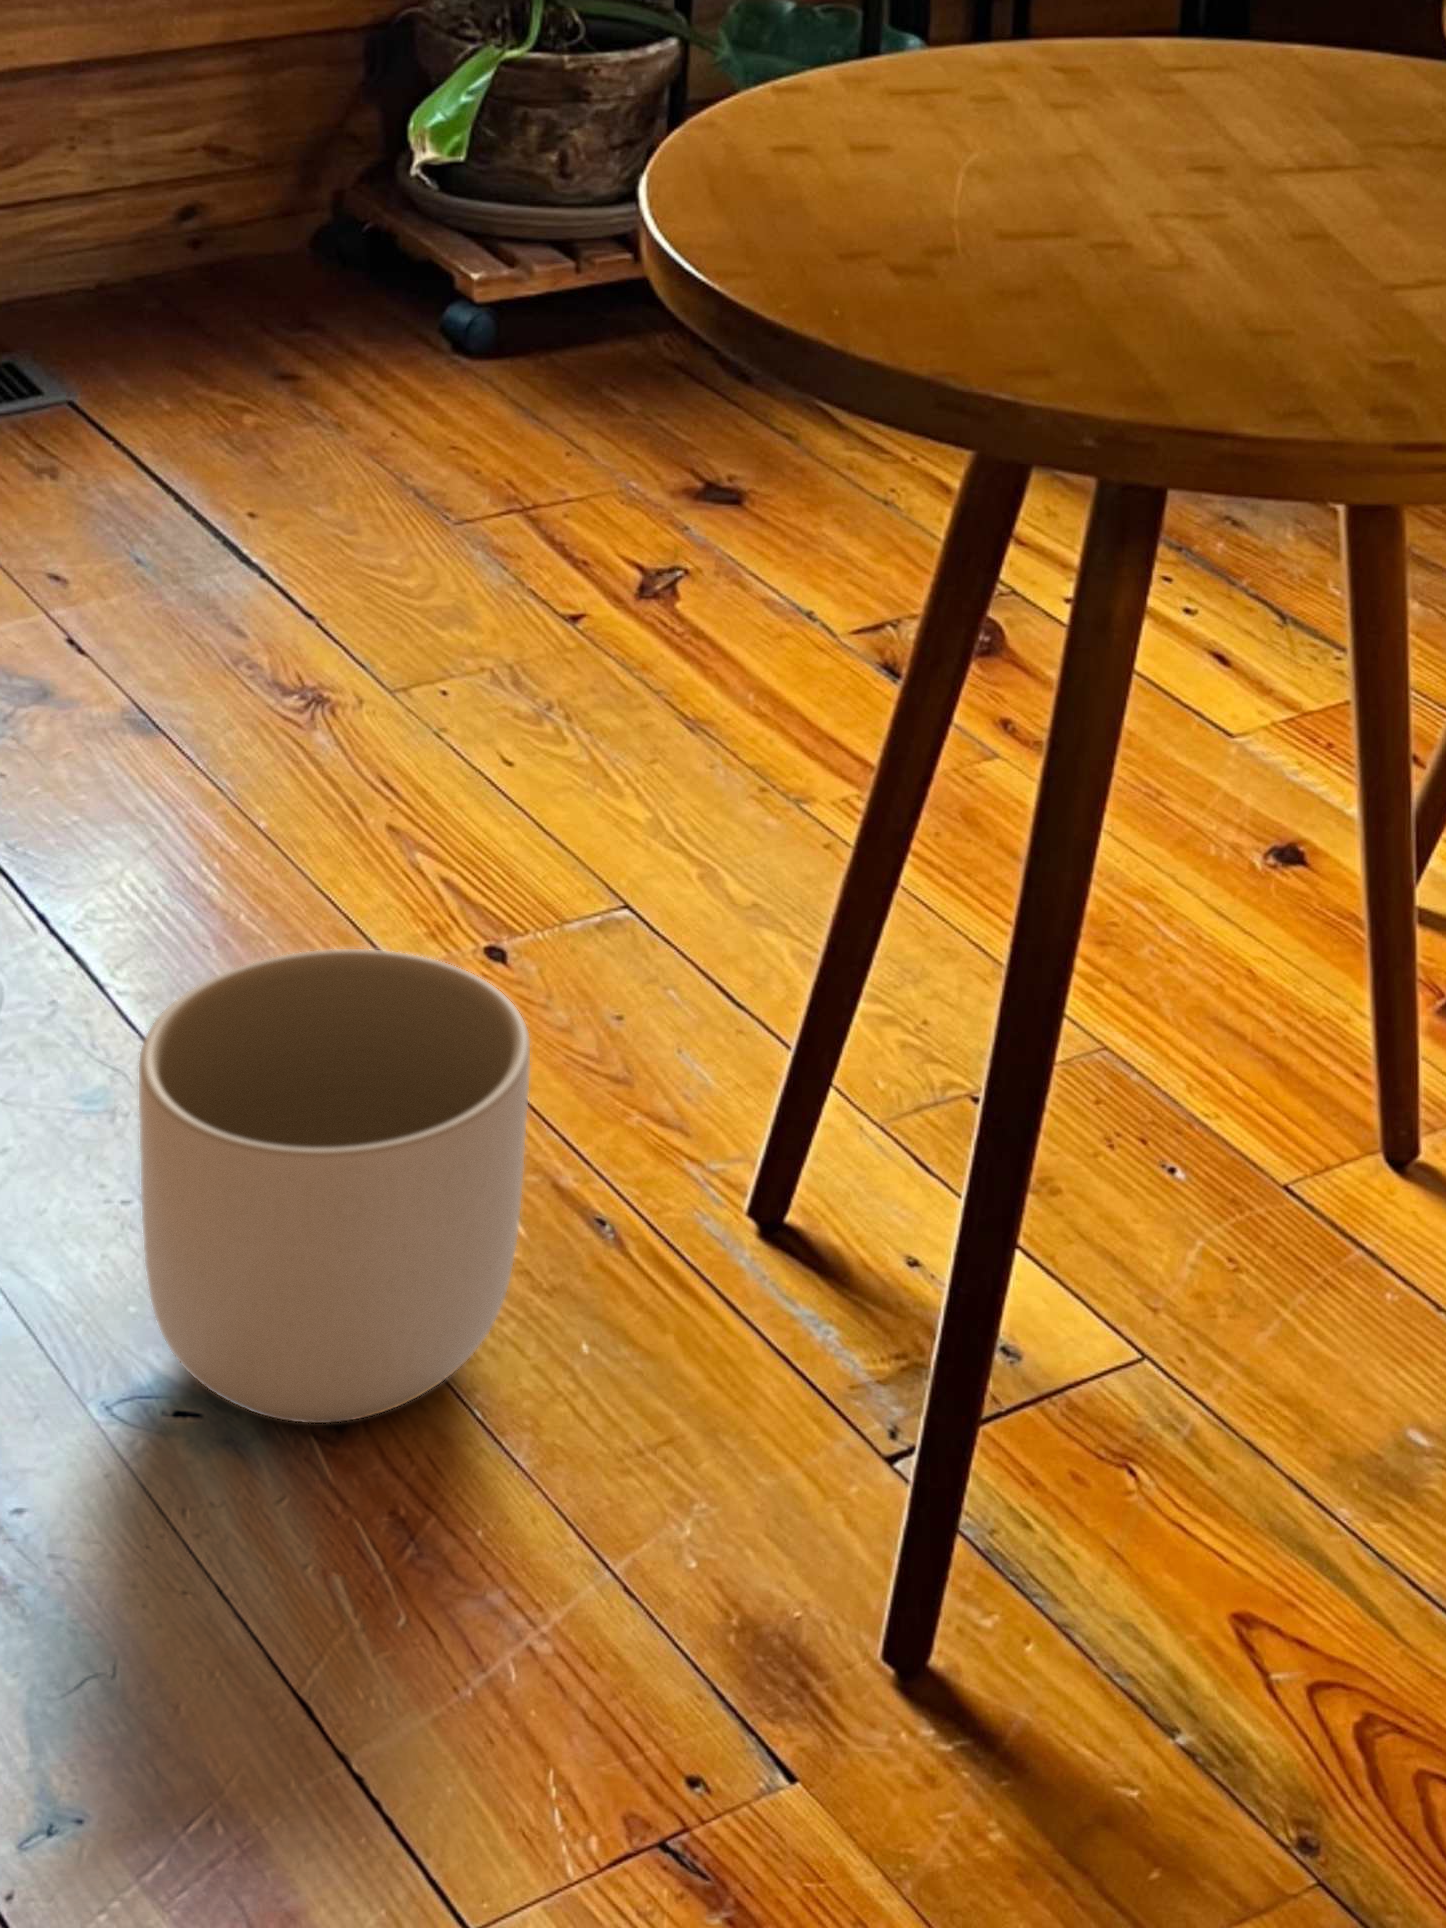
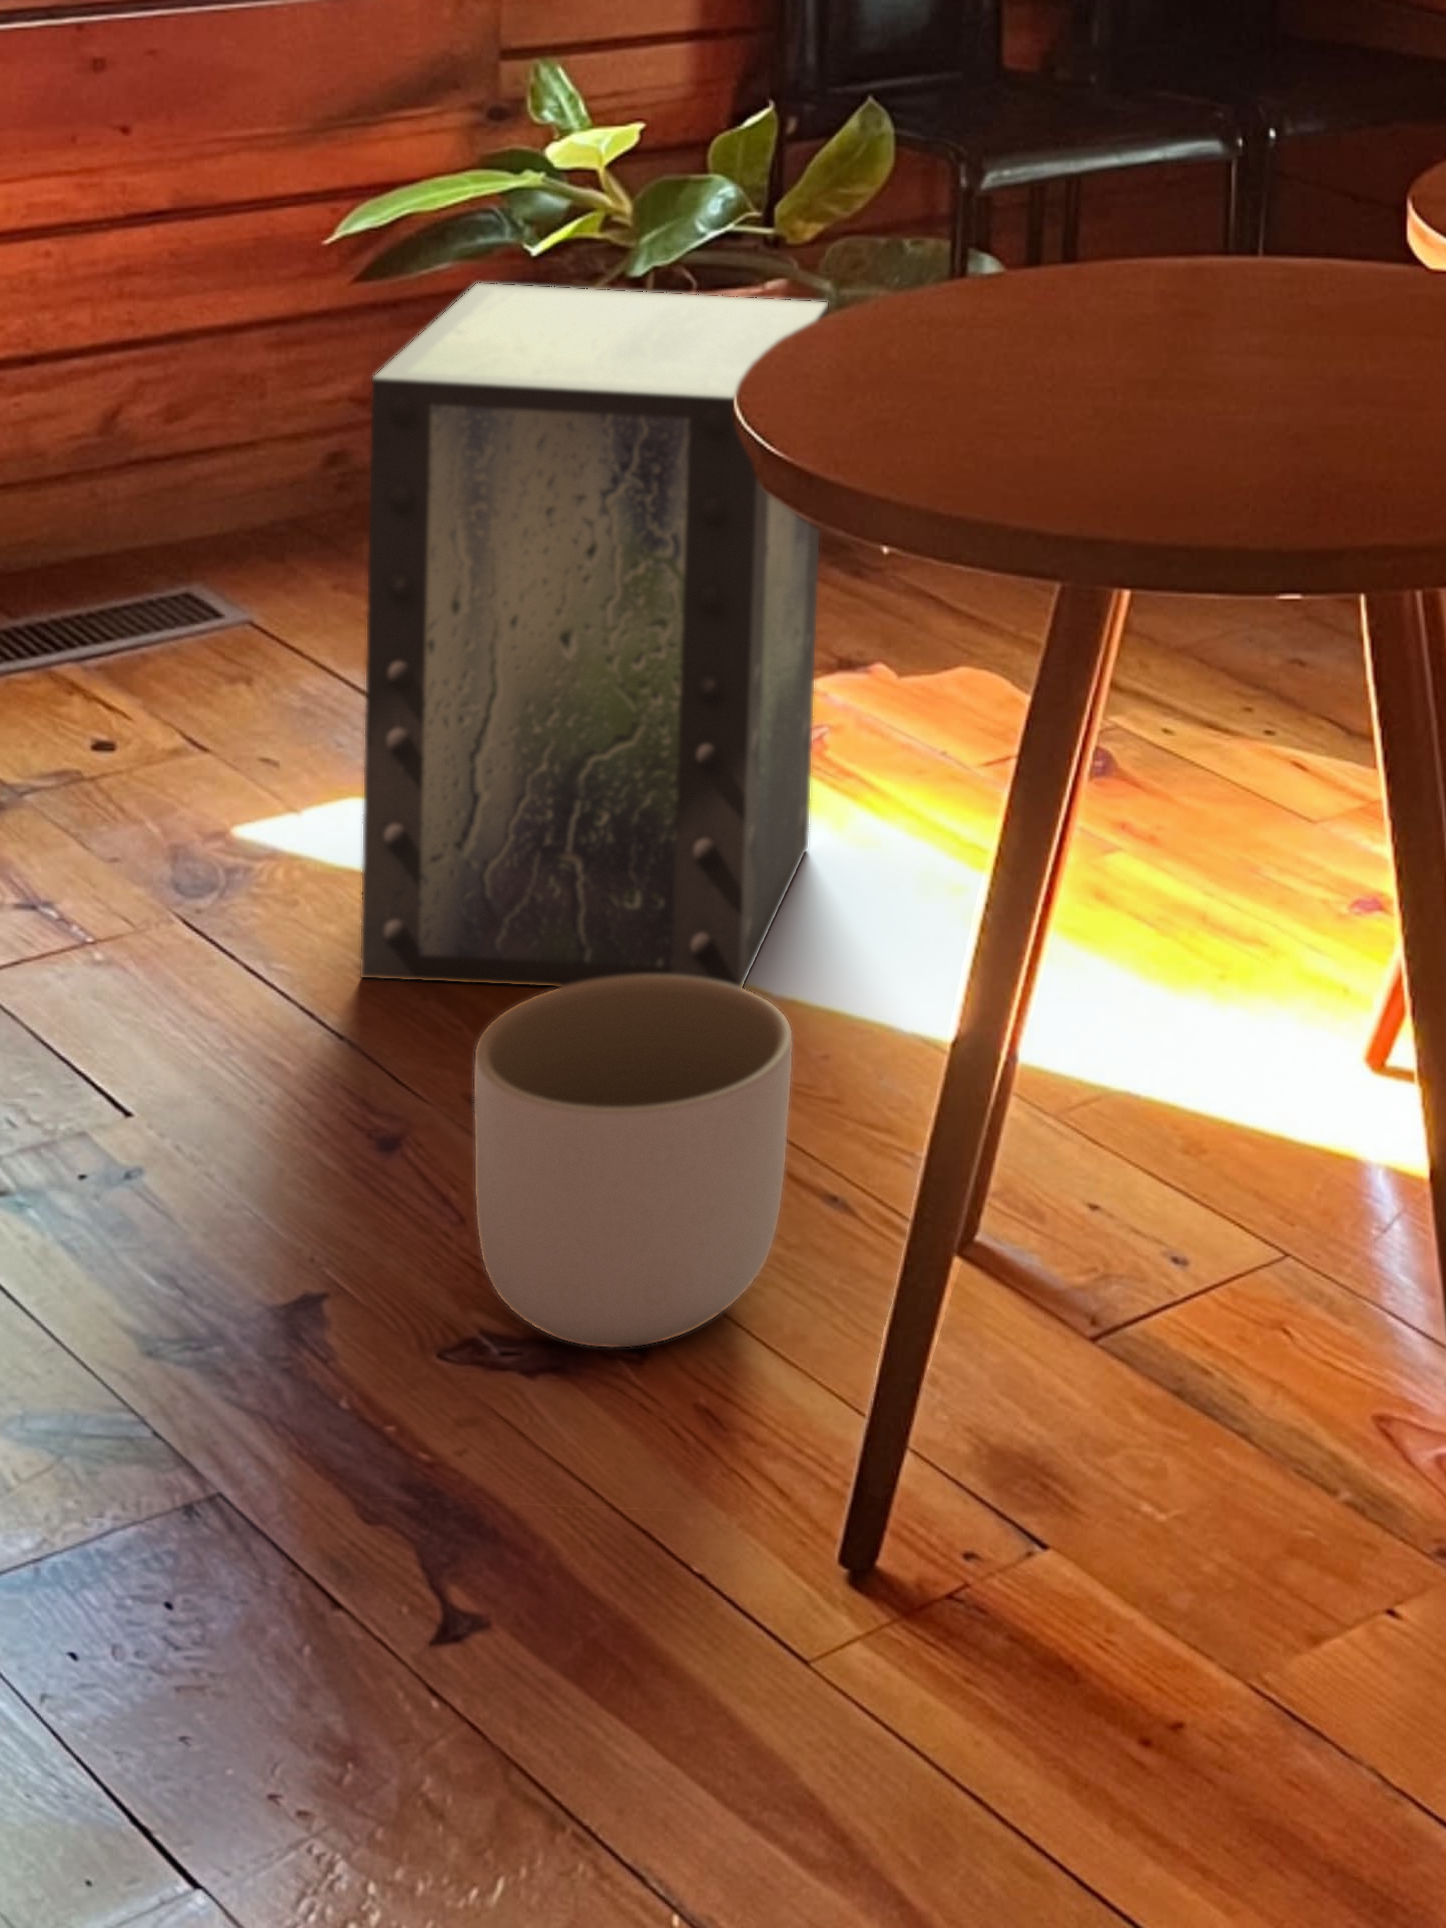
storage box: none [104,54,667,923] -> present [360,284,828,988]

